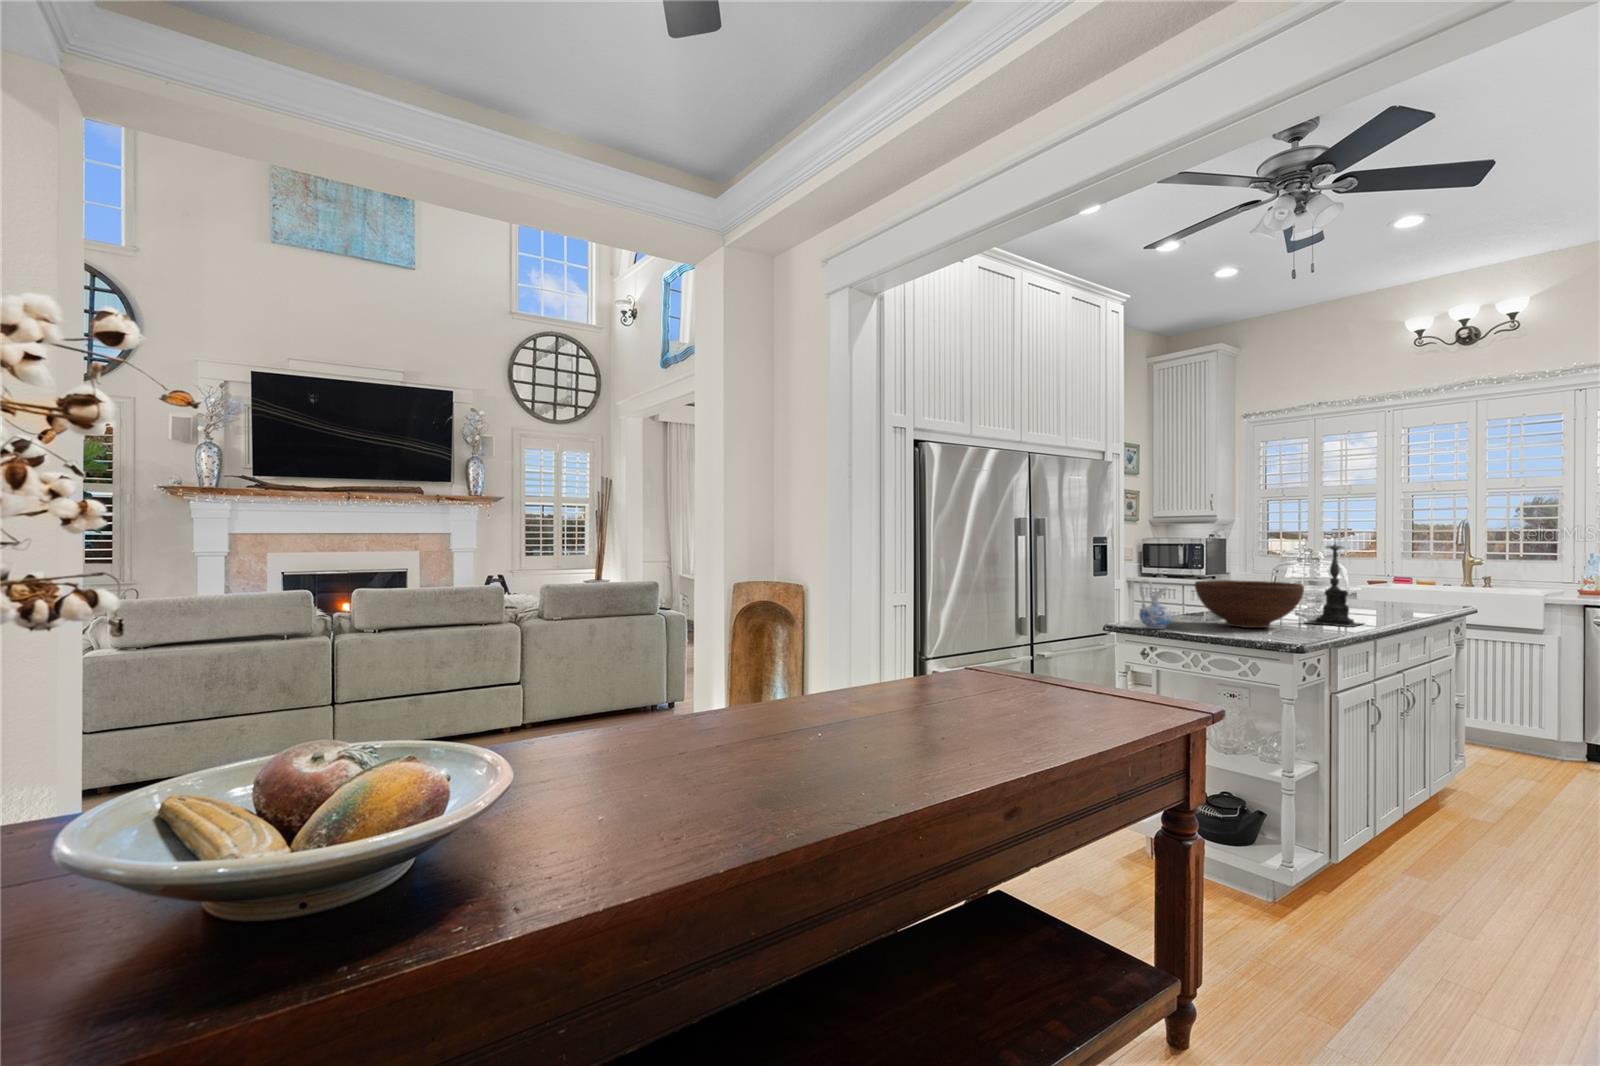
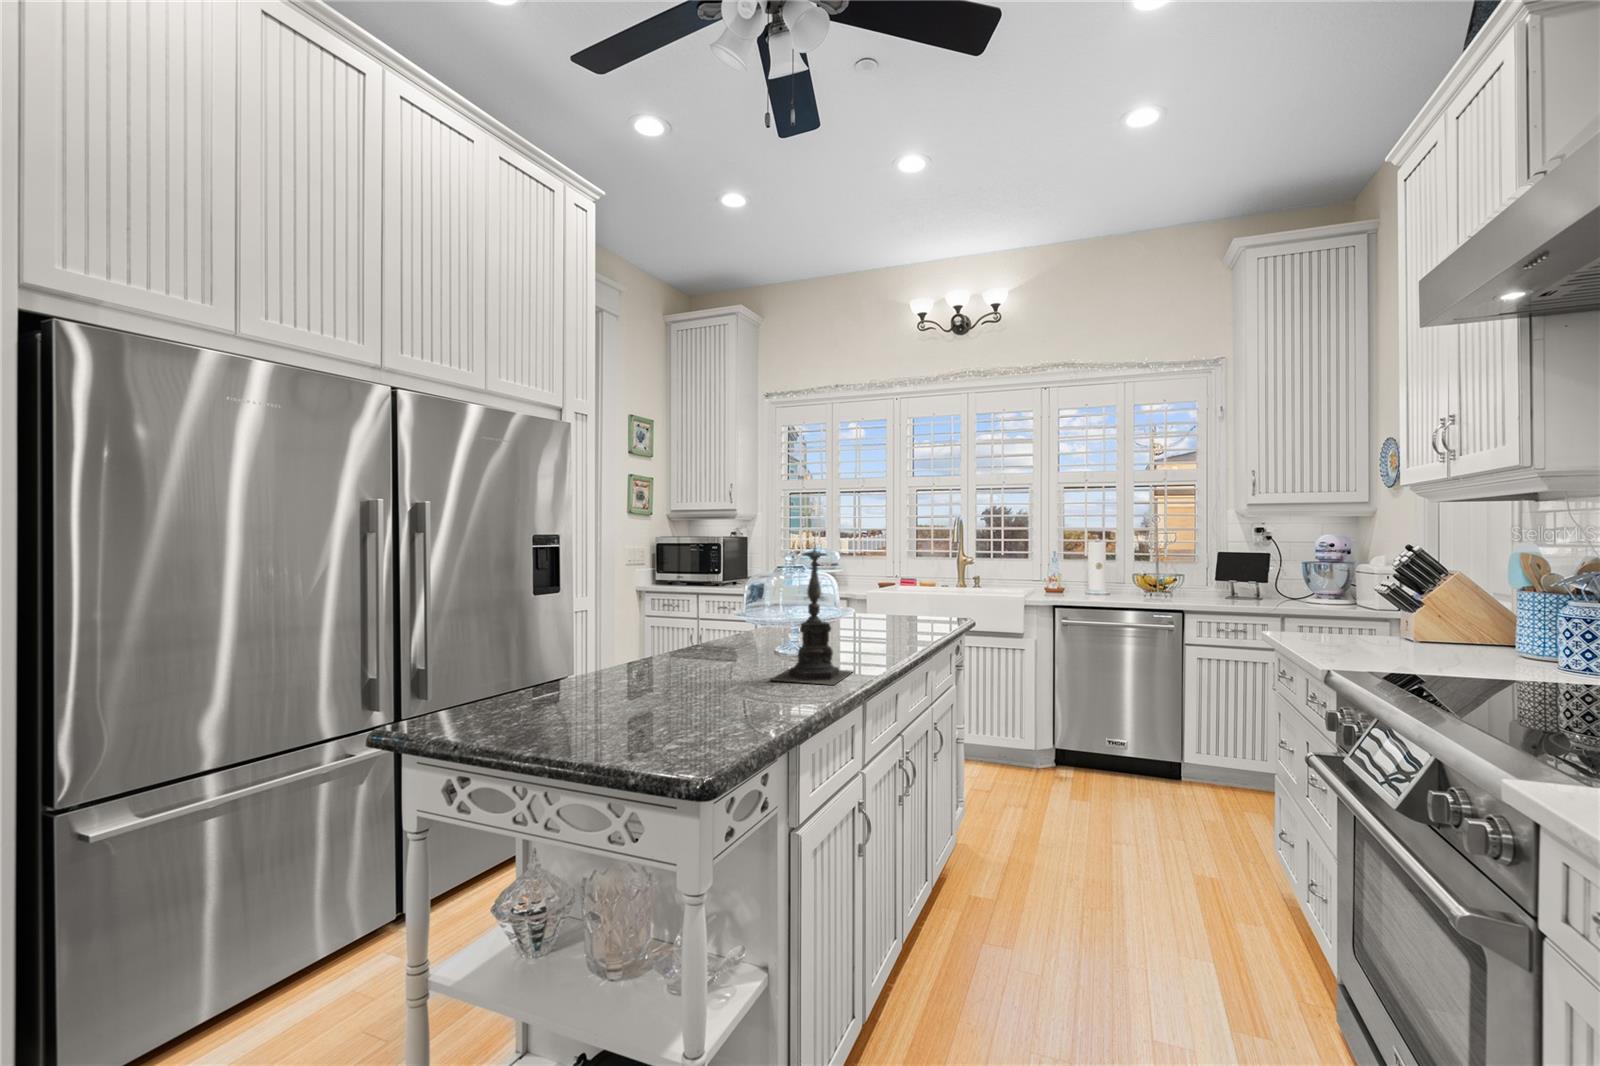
ceramic pitcher: present [1139,579,1172,629] -> none [444,634,513,741]
fruit bowl: present [1195,580,1304,628] -> none [583,615,759,710]

